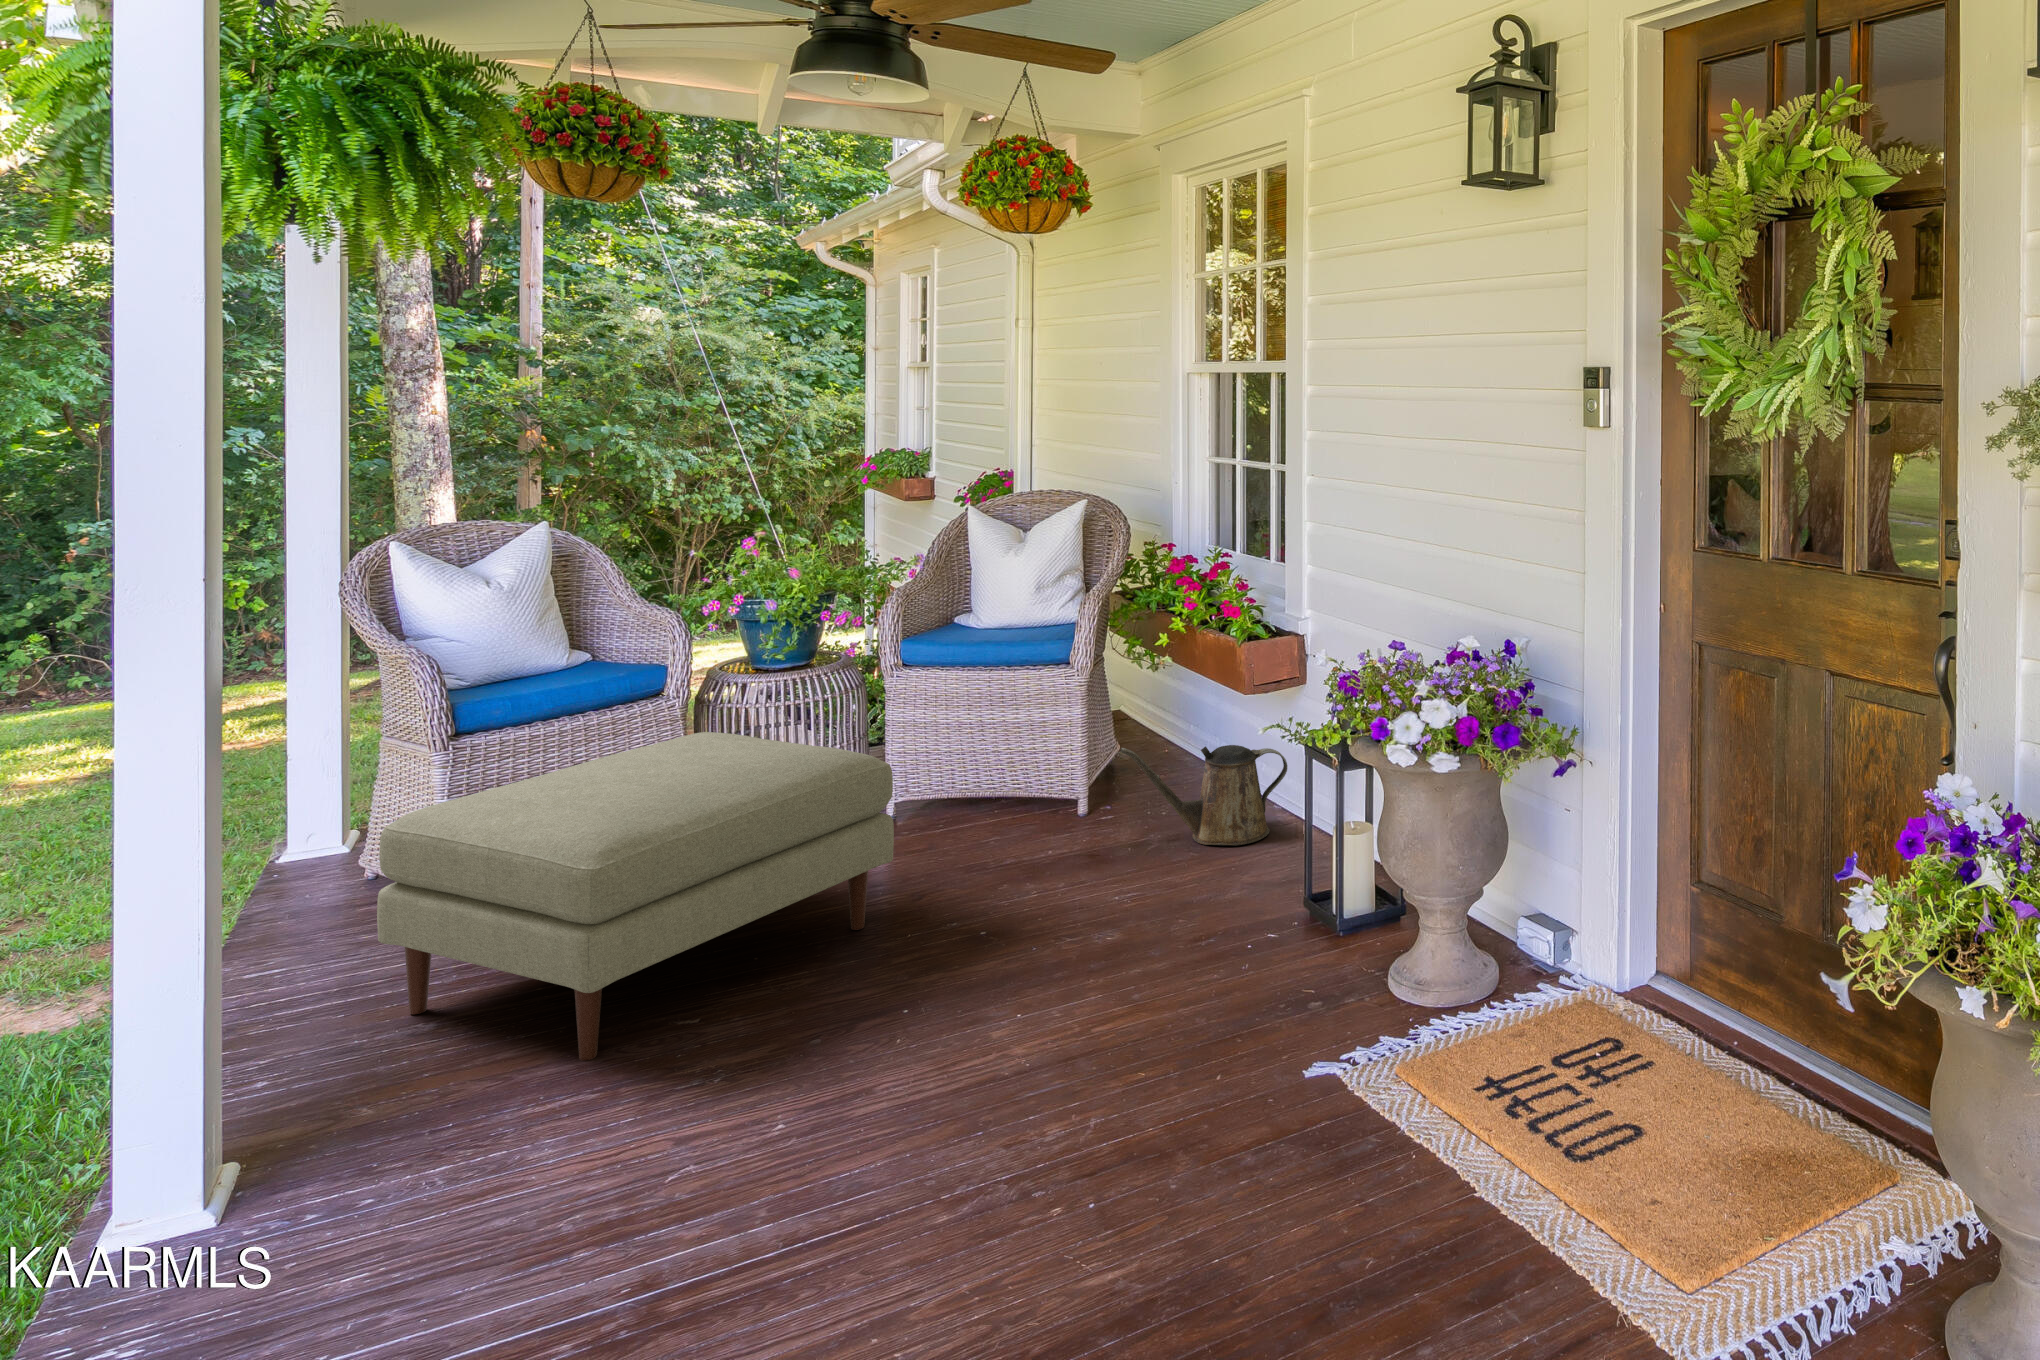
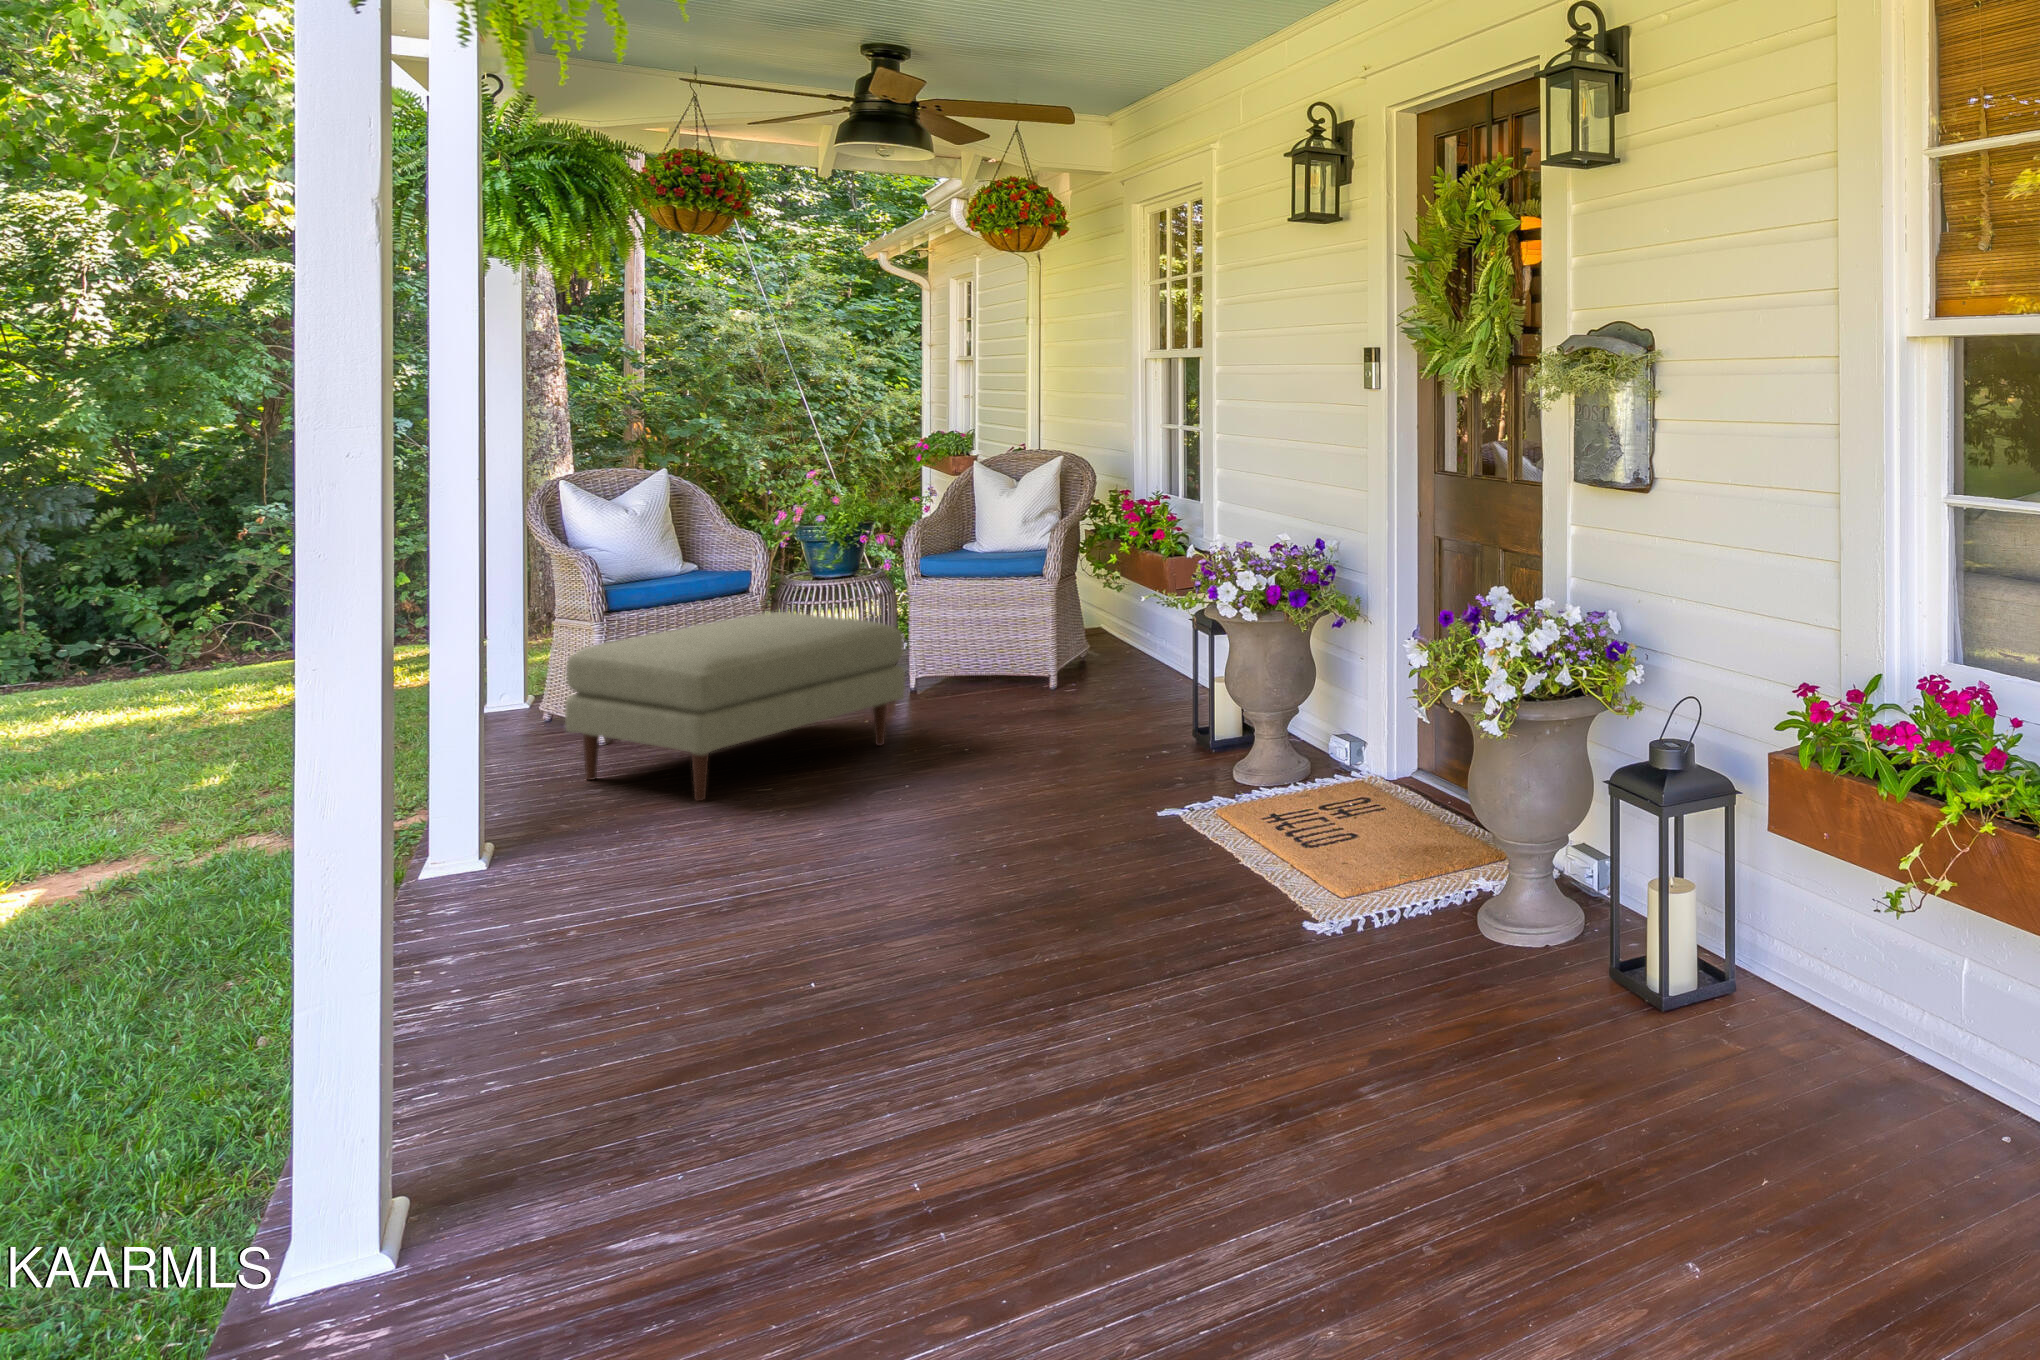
watering can: present [1120,745,1287,845] -> none [1075,634,1201,707]

